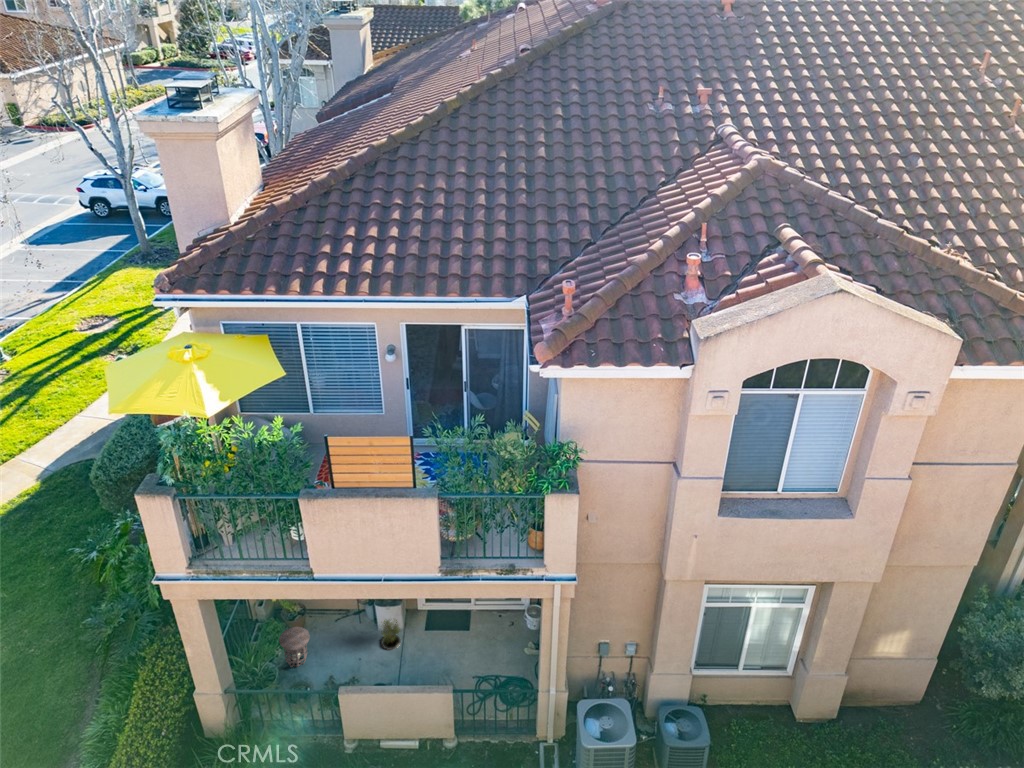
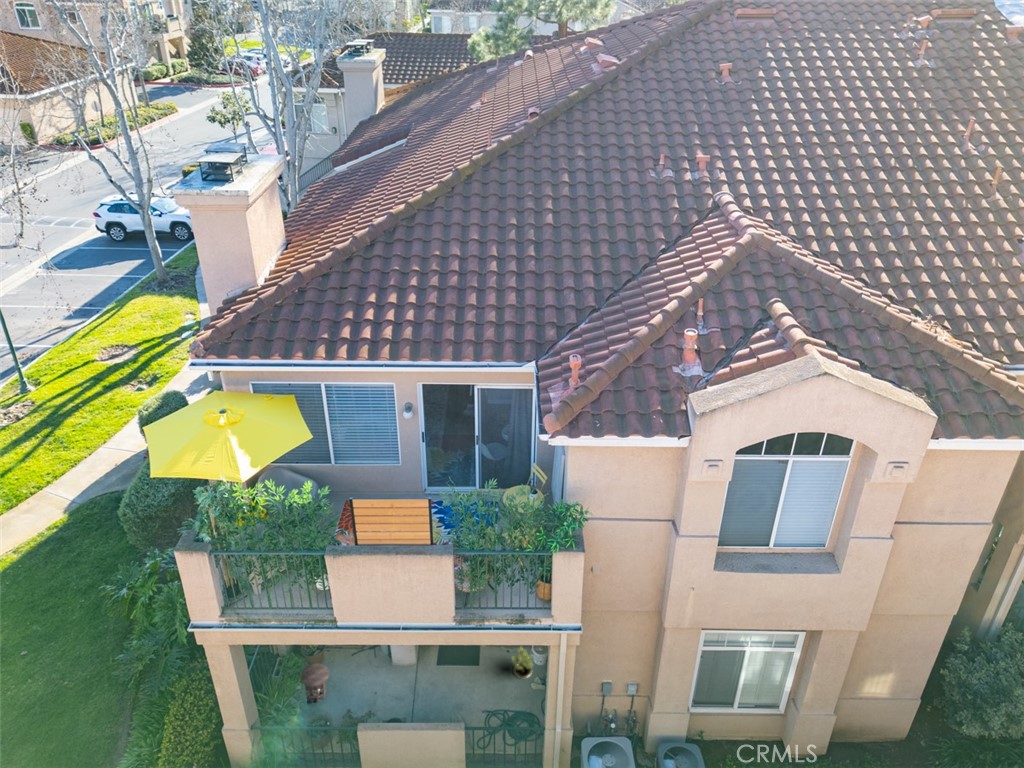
potted tree: present [381,620,401,650] -> present [512,648,533,678]

